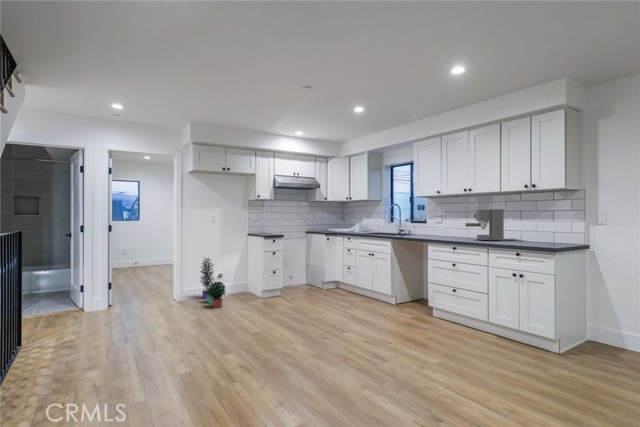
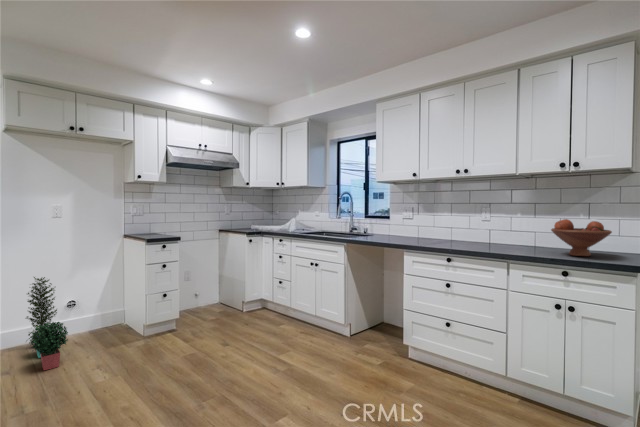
coffee maker: present [465,209,504,241] -> none [461,200,520,247]
fruit bowl: none [517,222,553,245] -> present [551,219,612,257]

